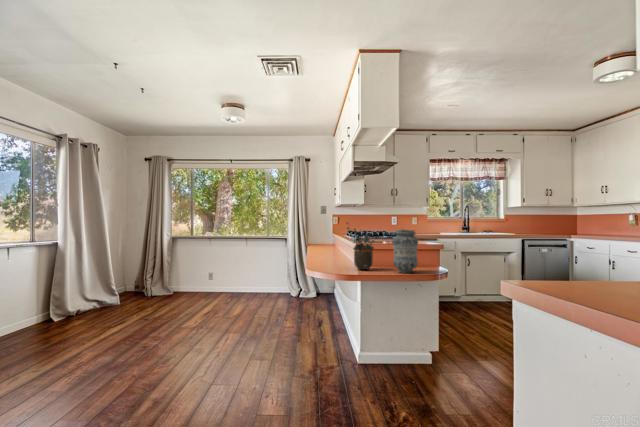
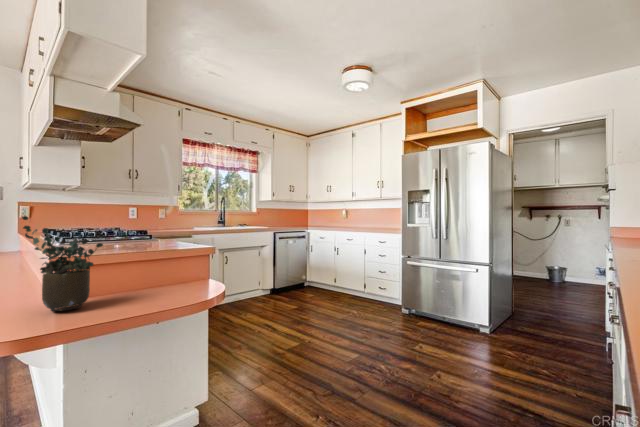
vase: present [393,229,418,273] -> none [134,228,183,305]

